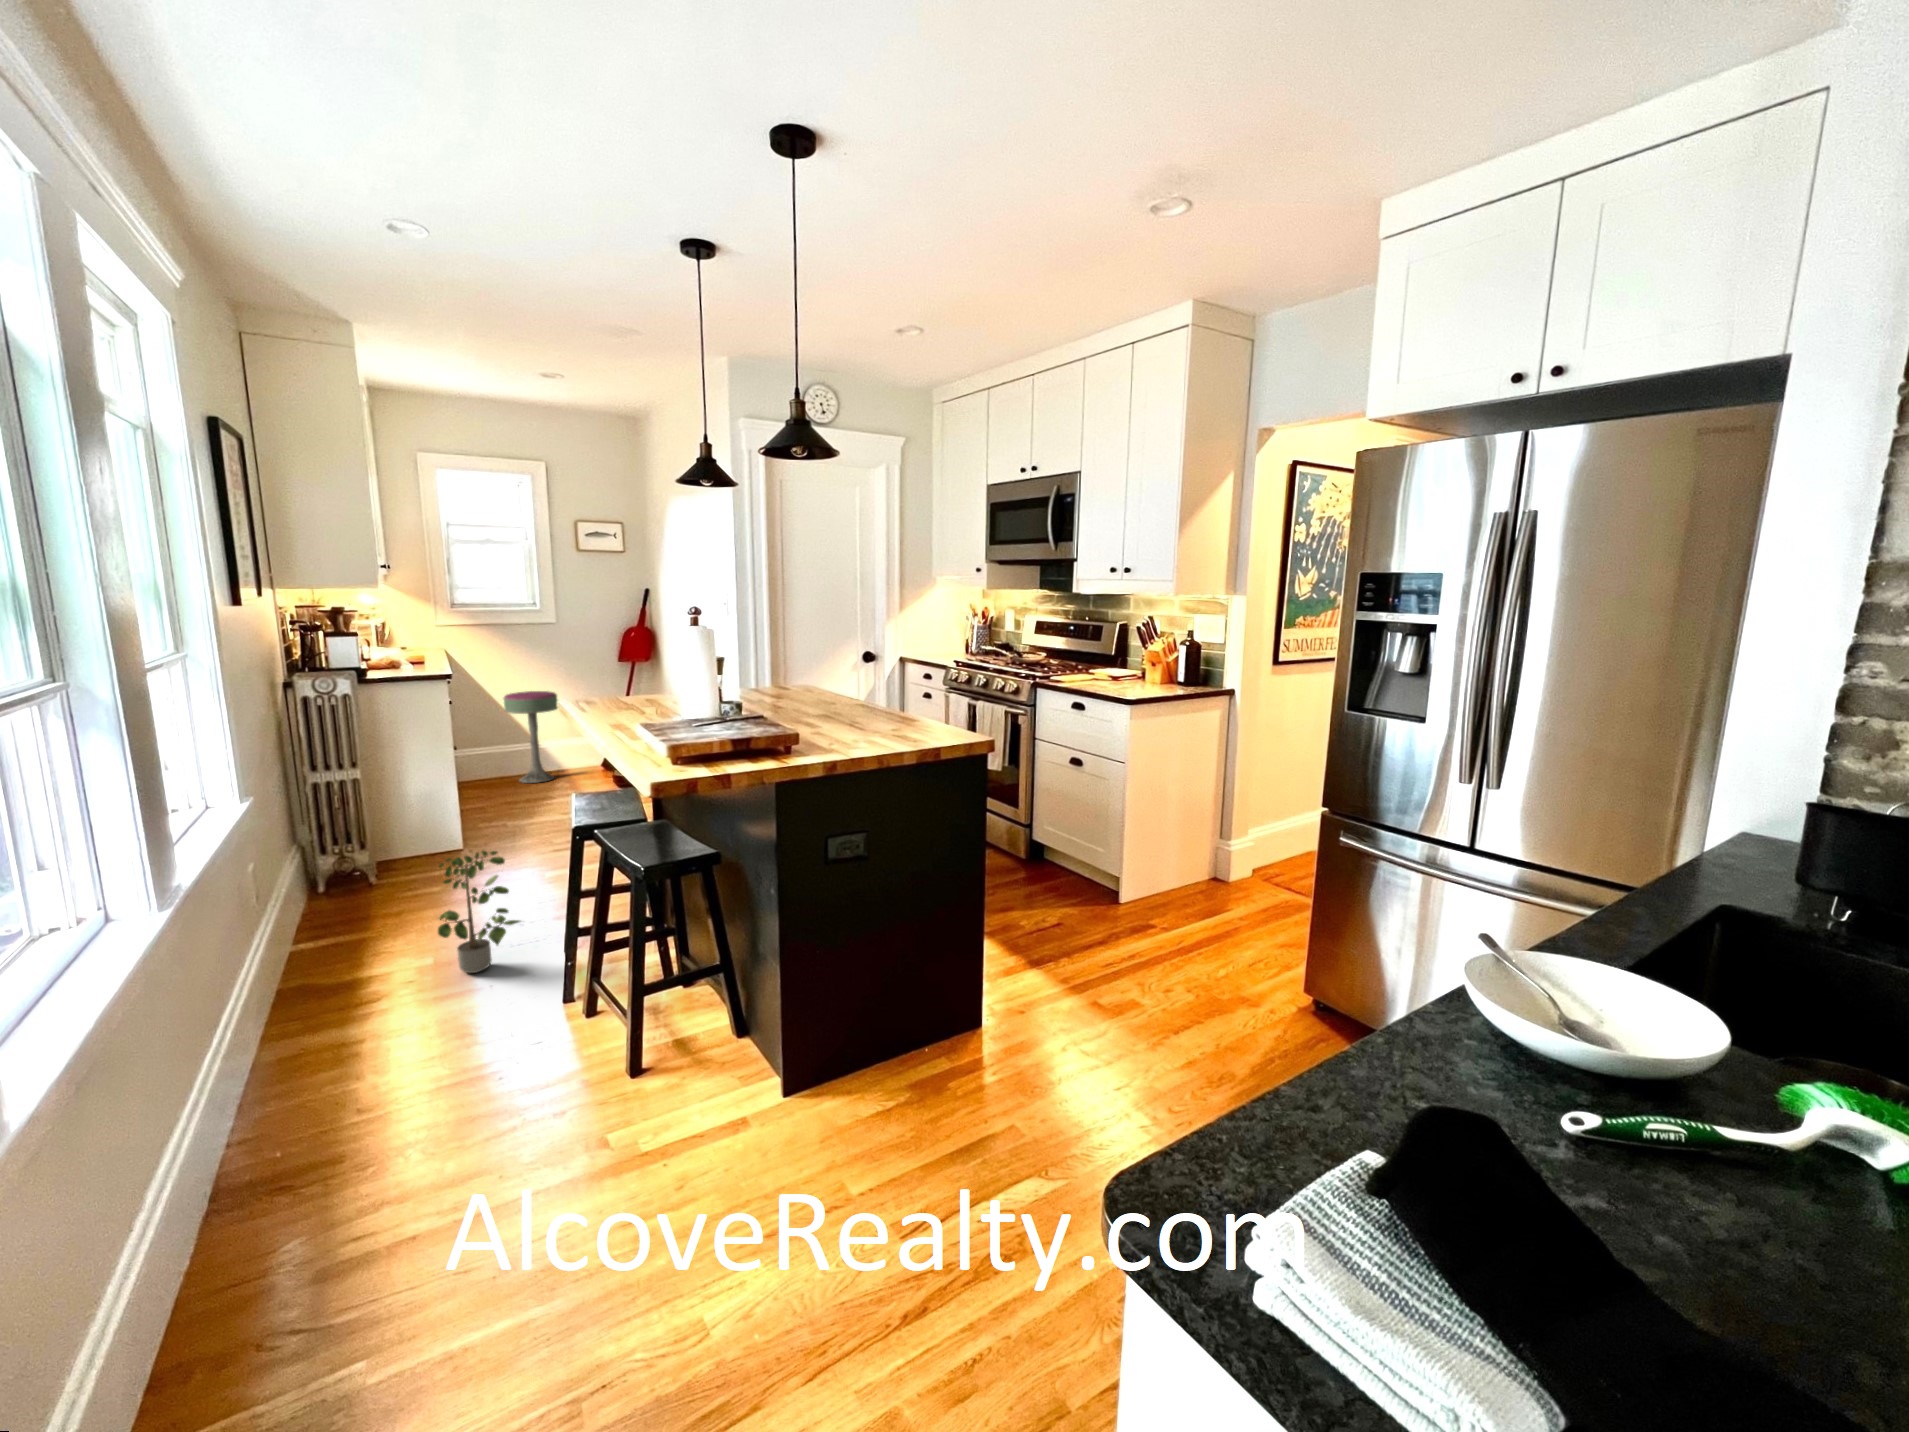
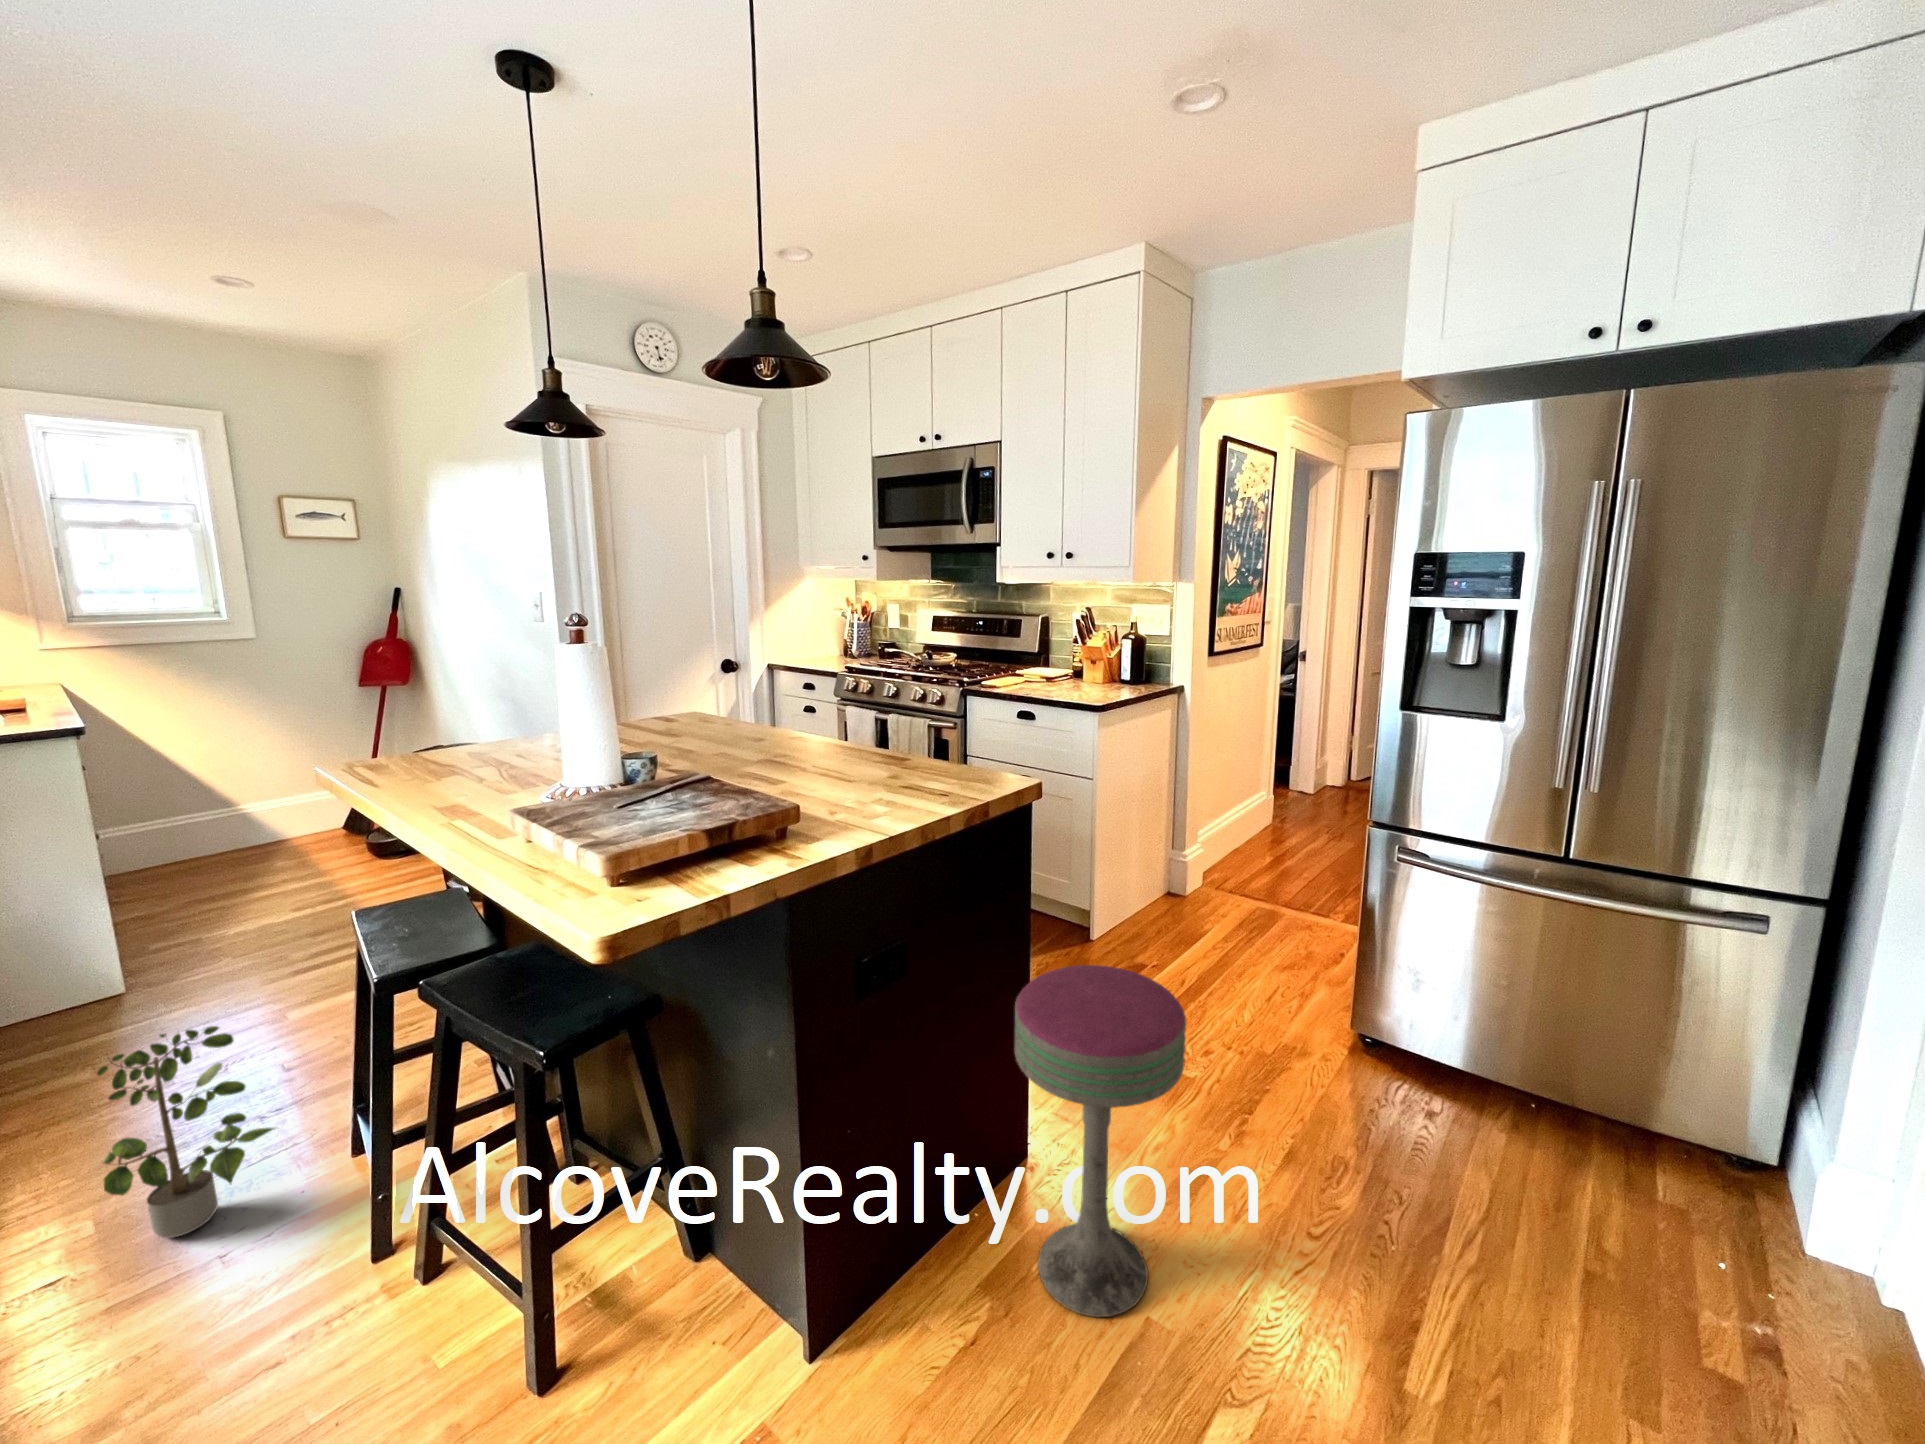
bar stool: present [504,691,558,783] -> present [1015,965,1186,1317]

